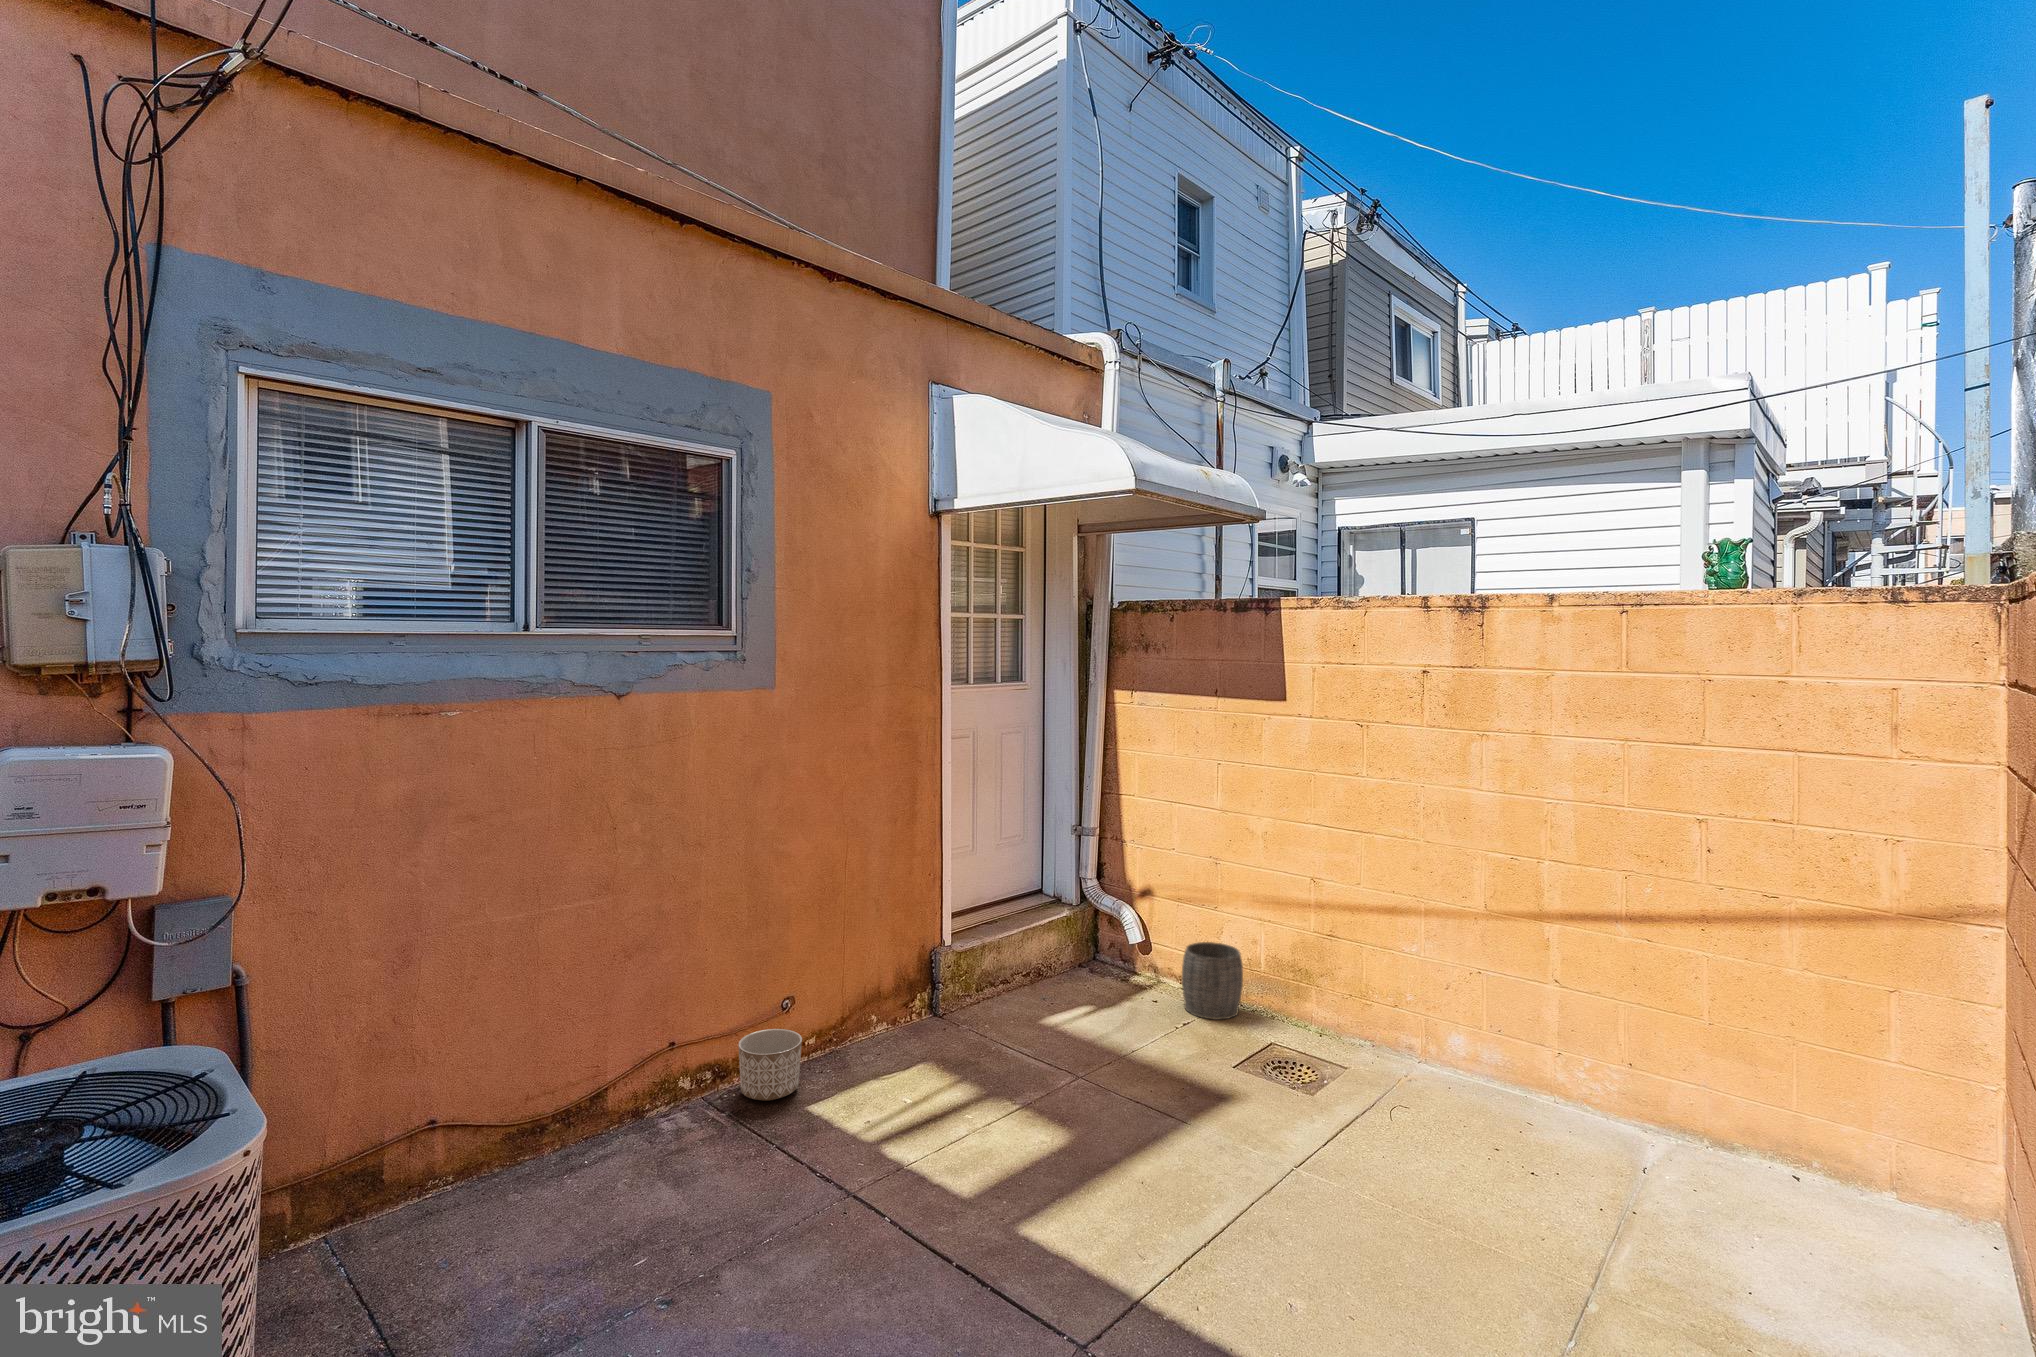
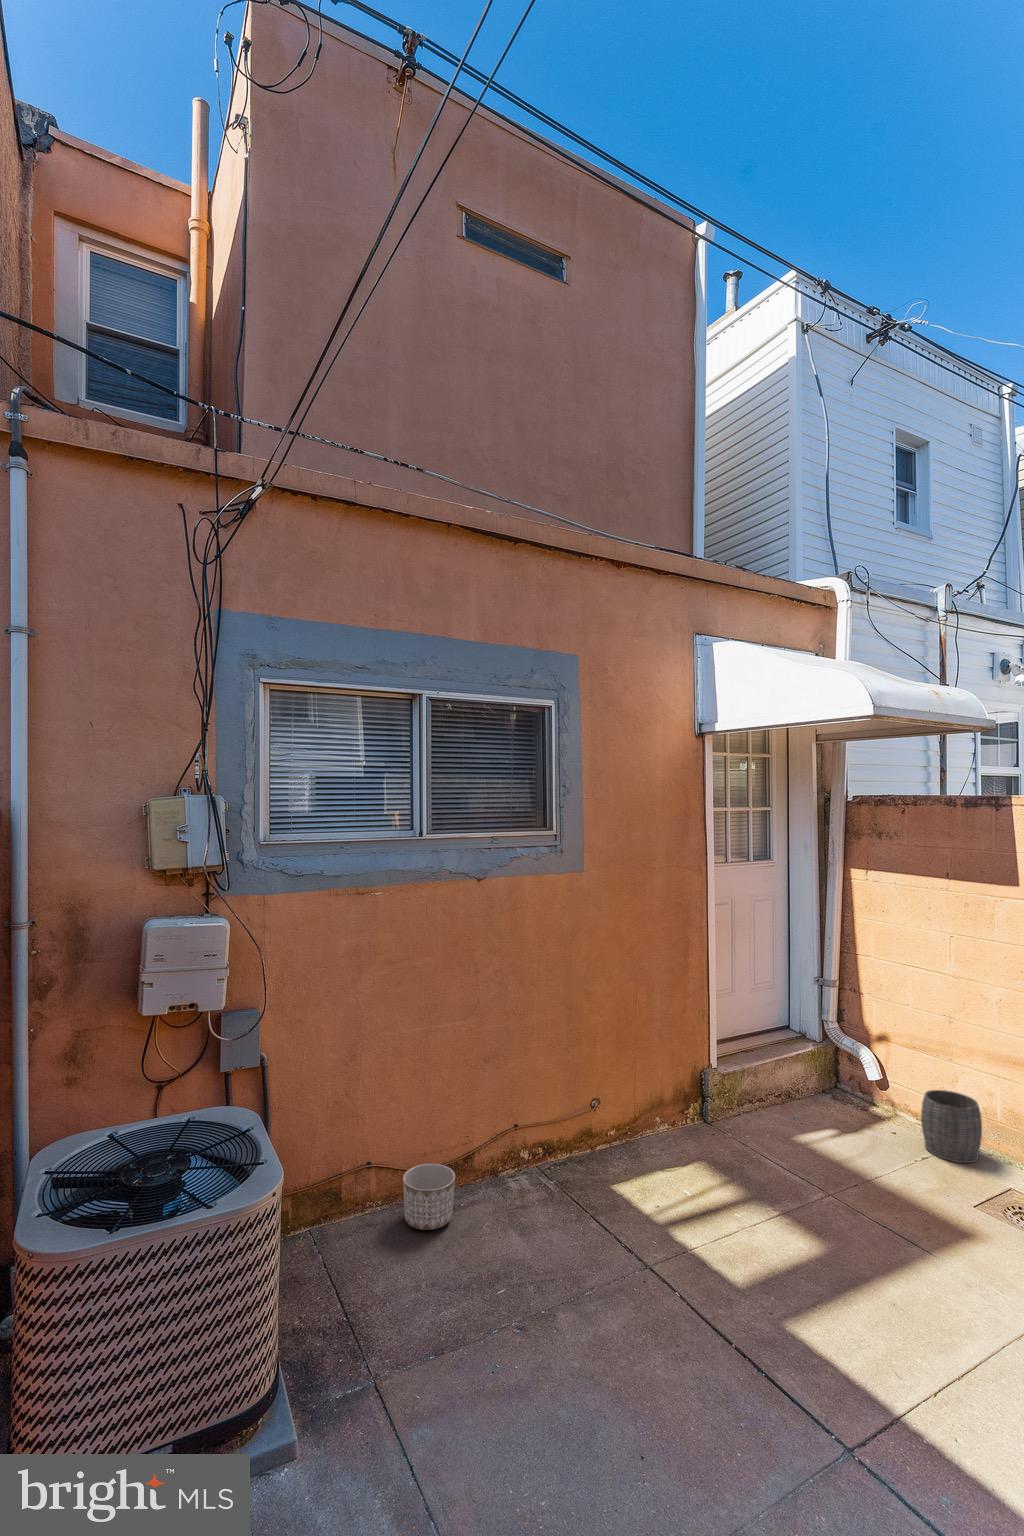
planter: present [738,1029,802,1101] -> present [403,1164,455,1230]

